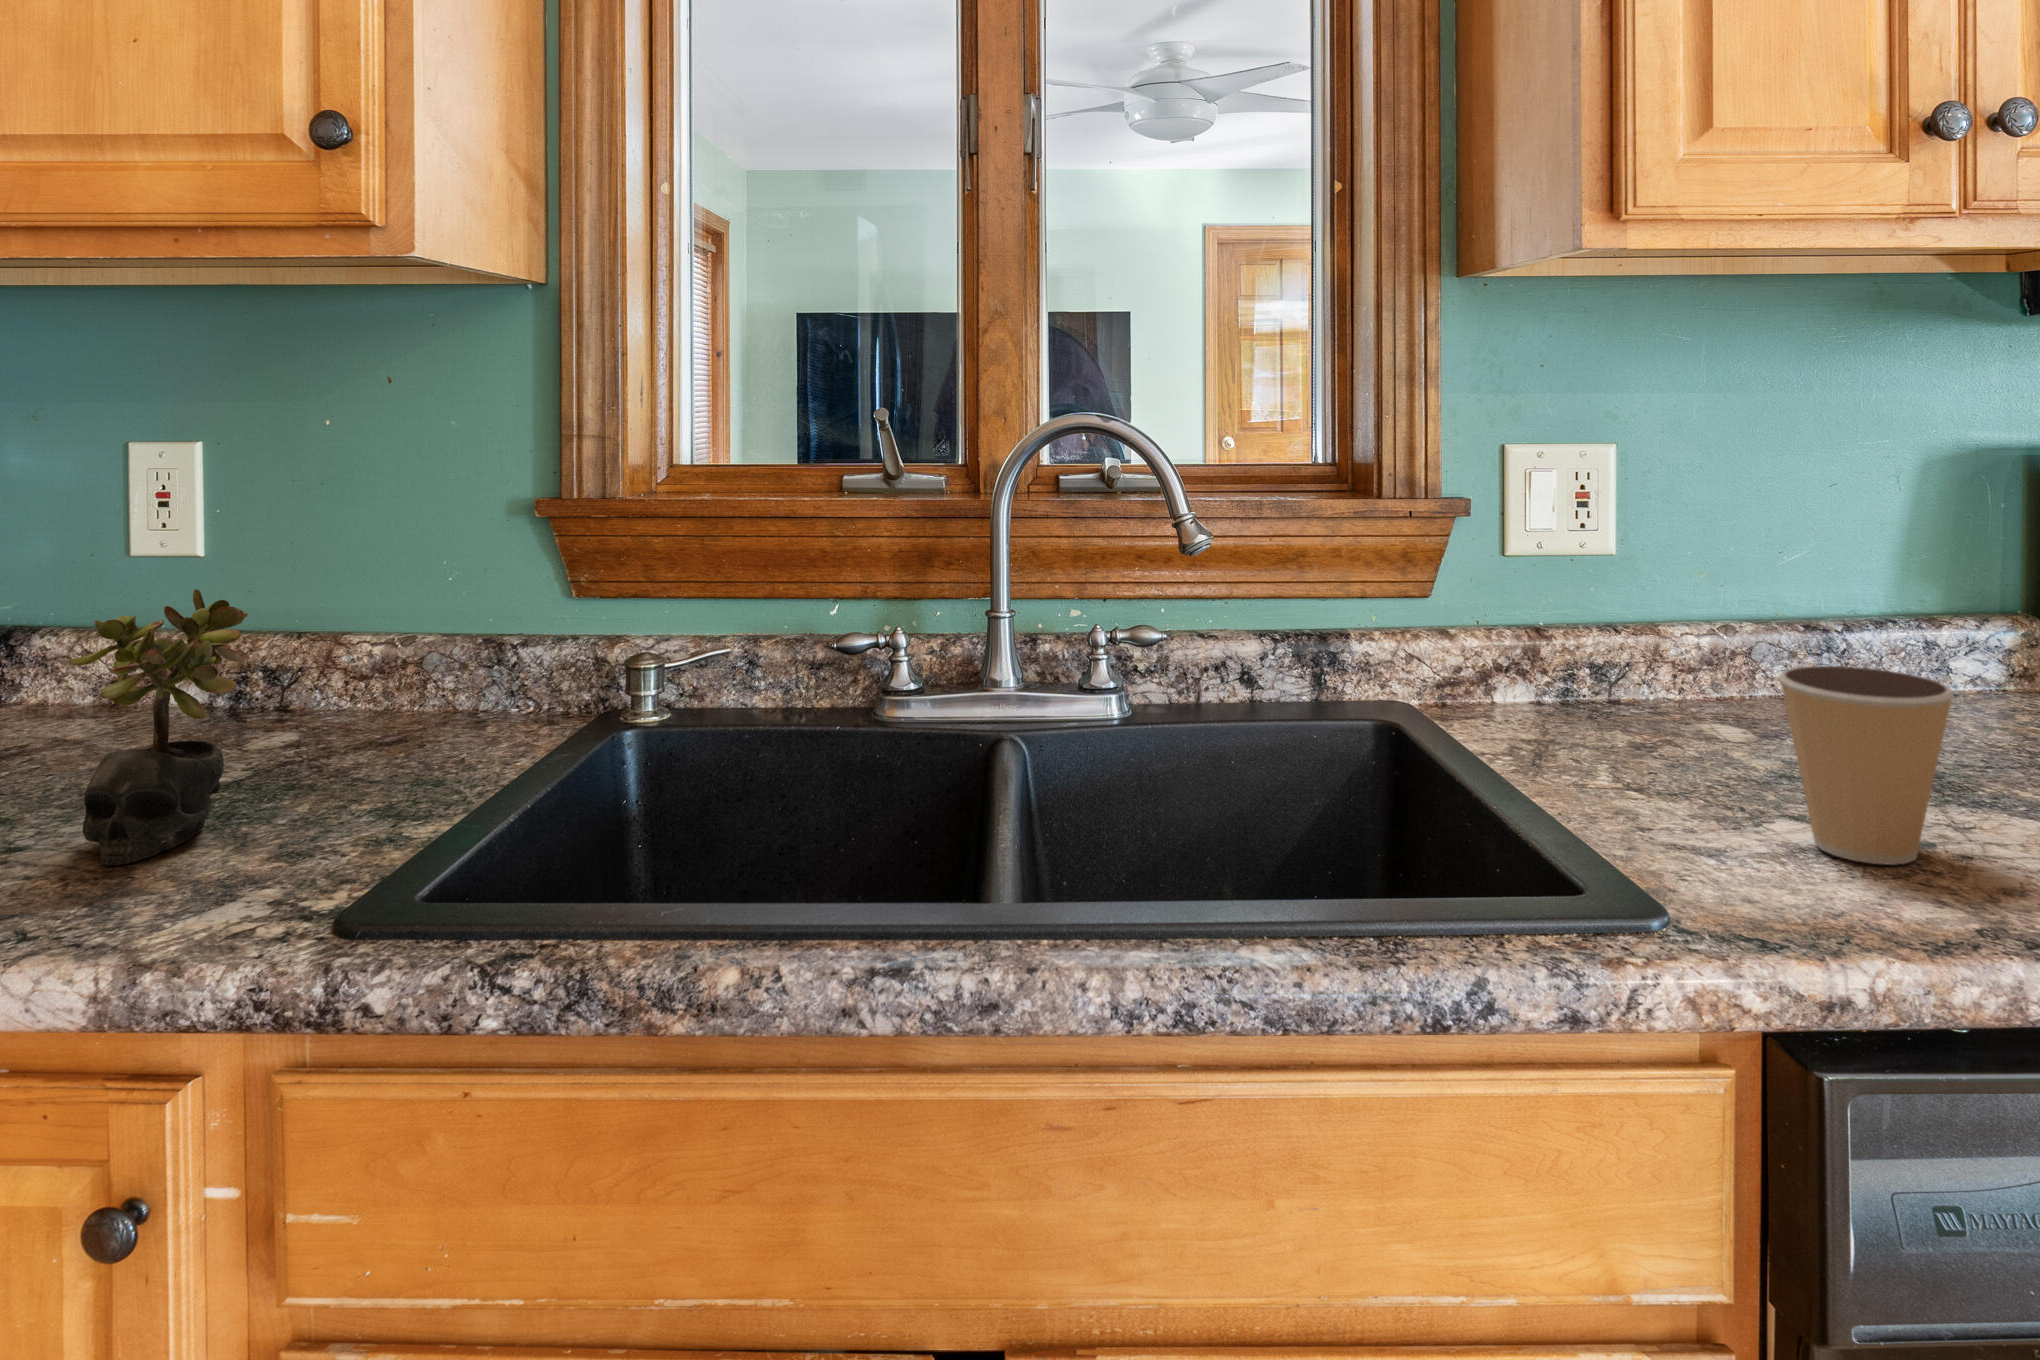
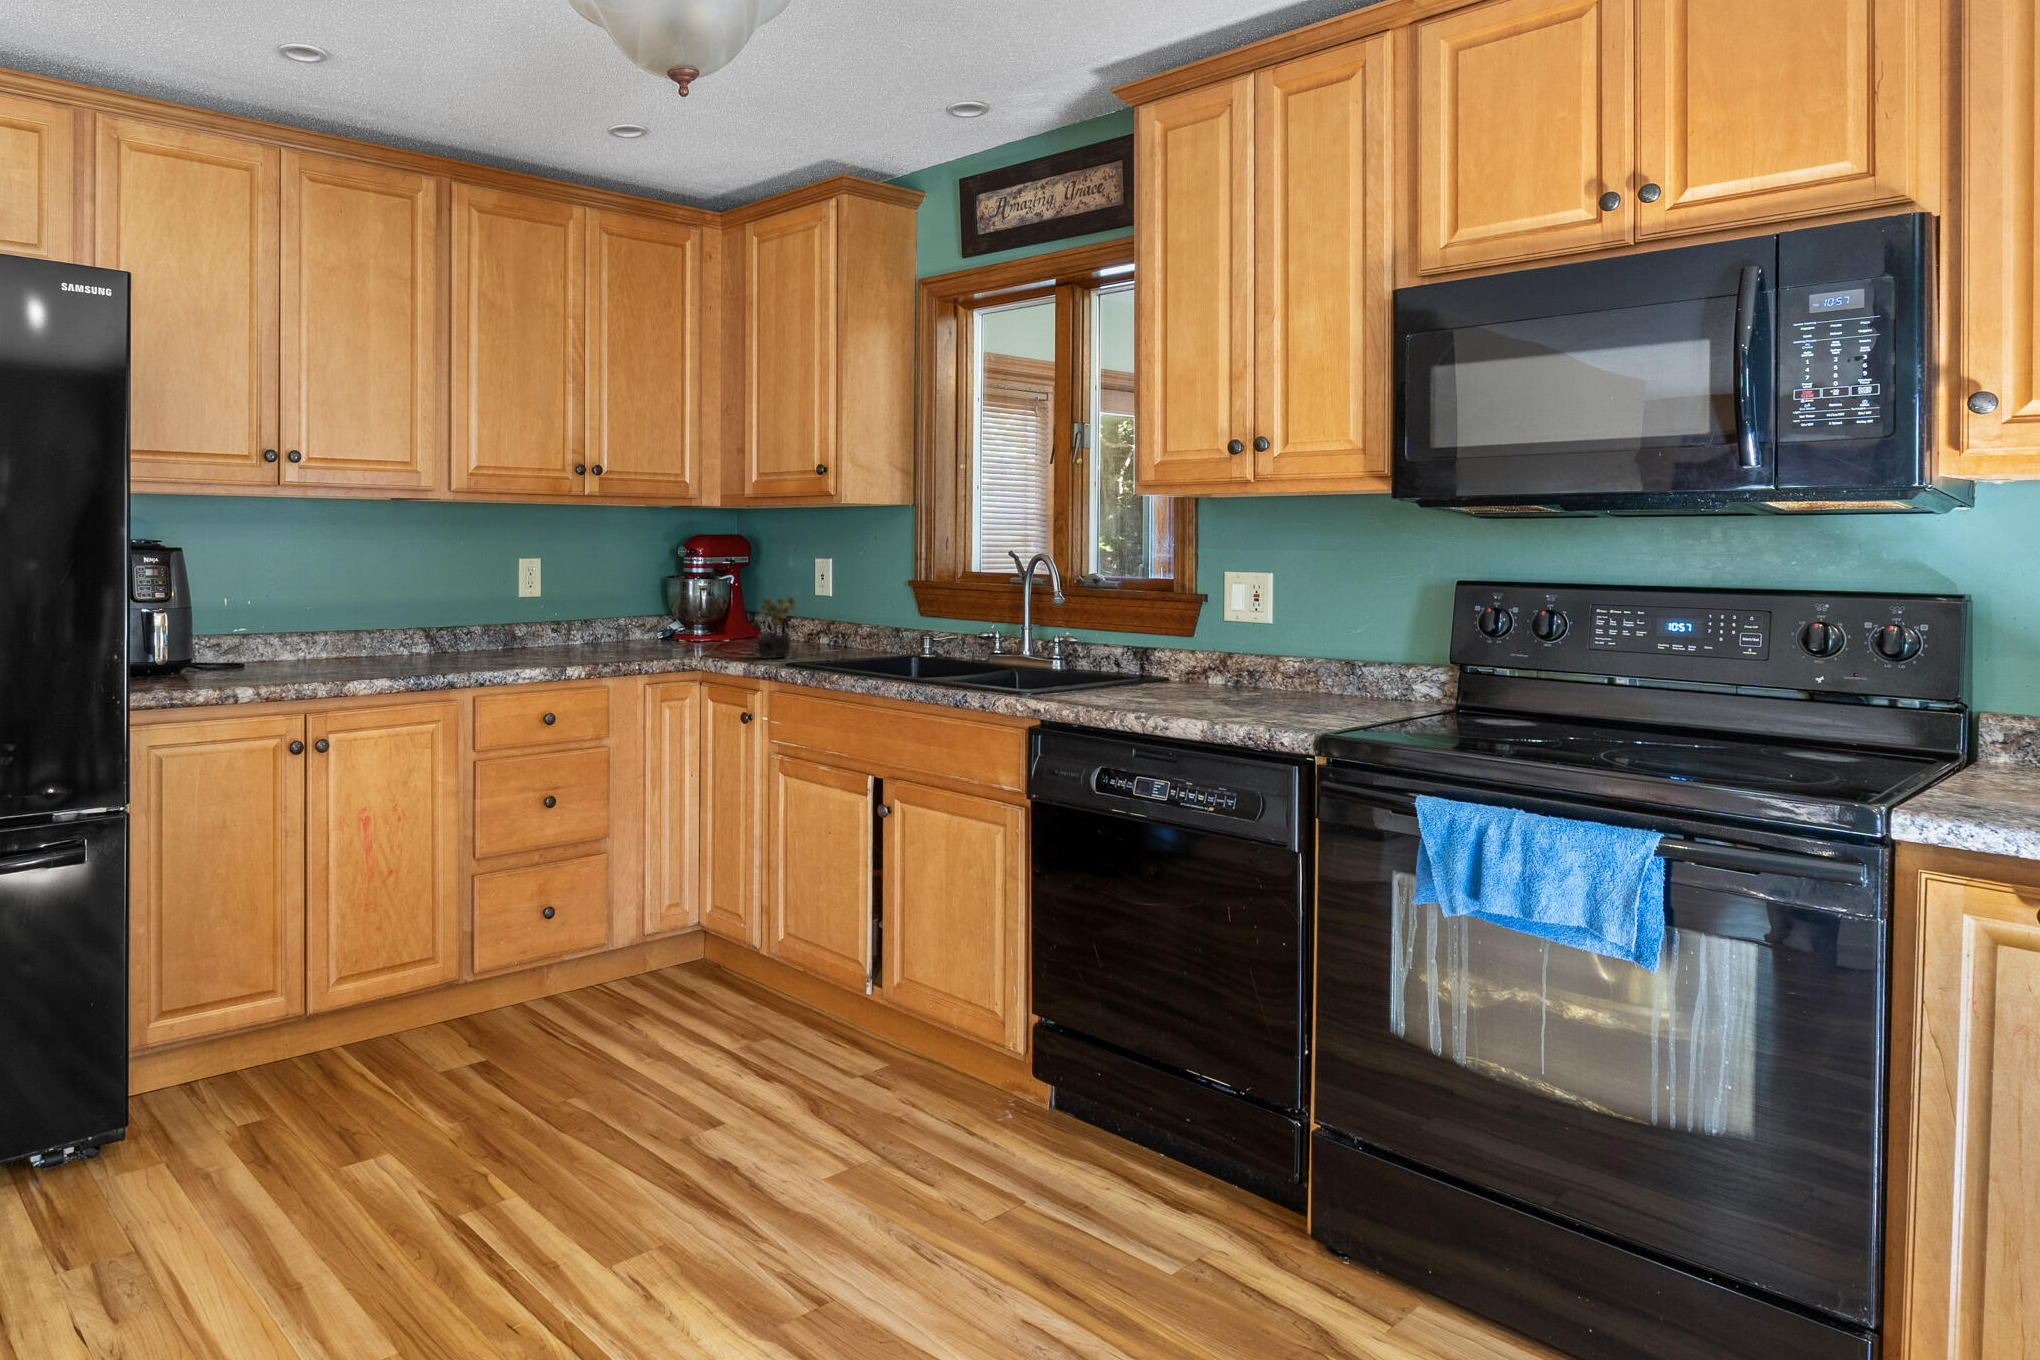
coffee cup: present [1779,666,1954,865] -> none [1115,643,1168,704]

